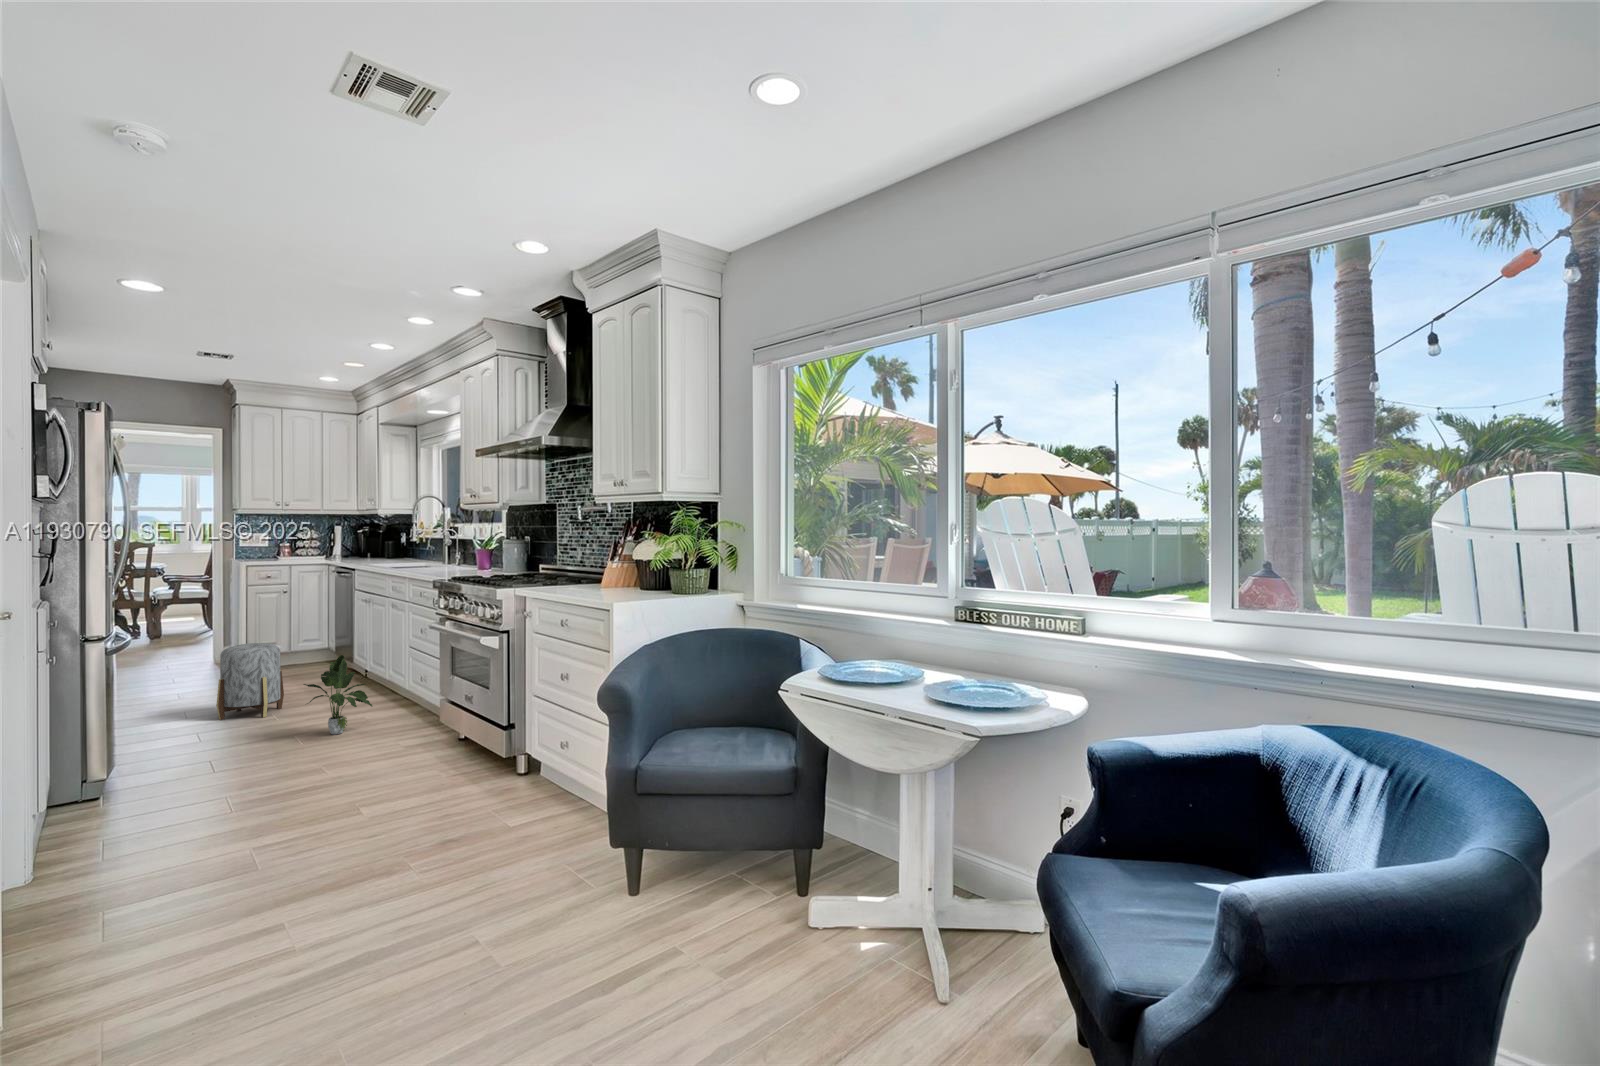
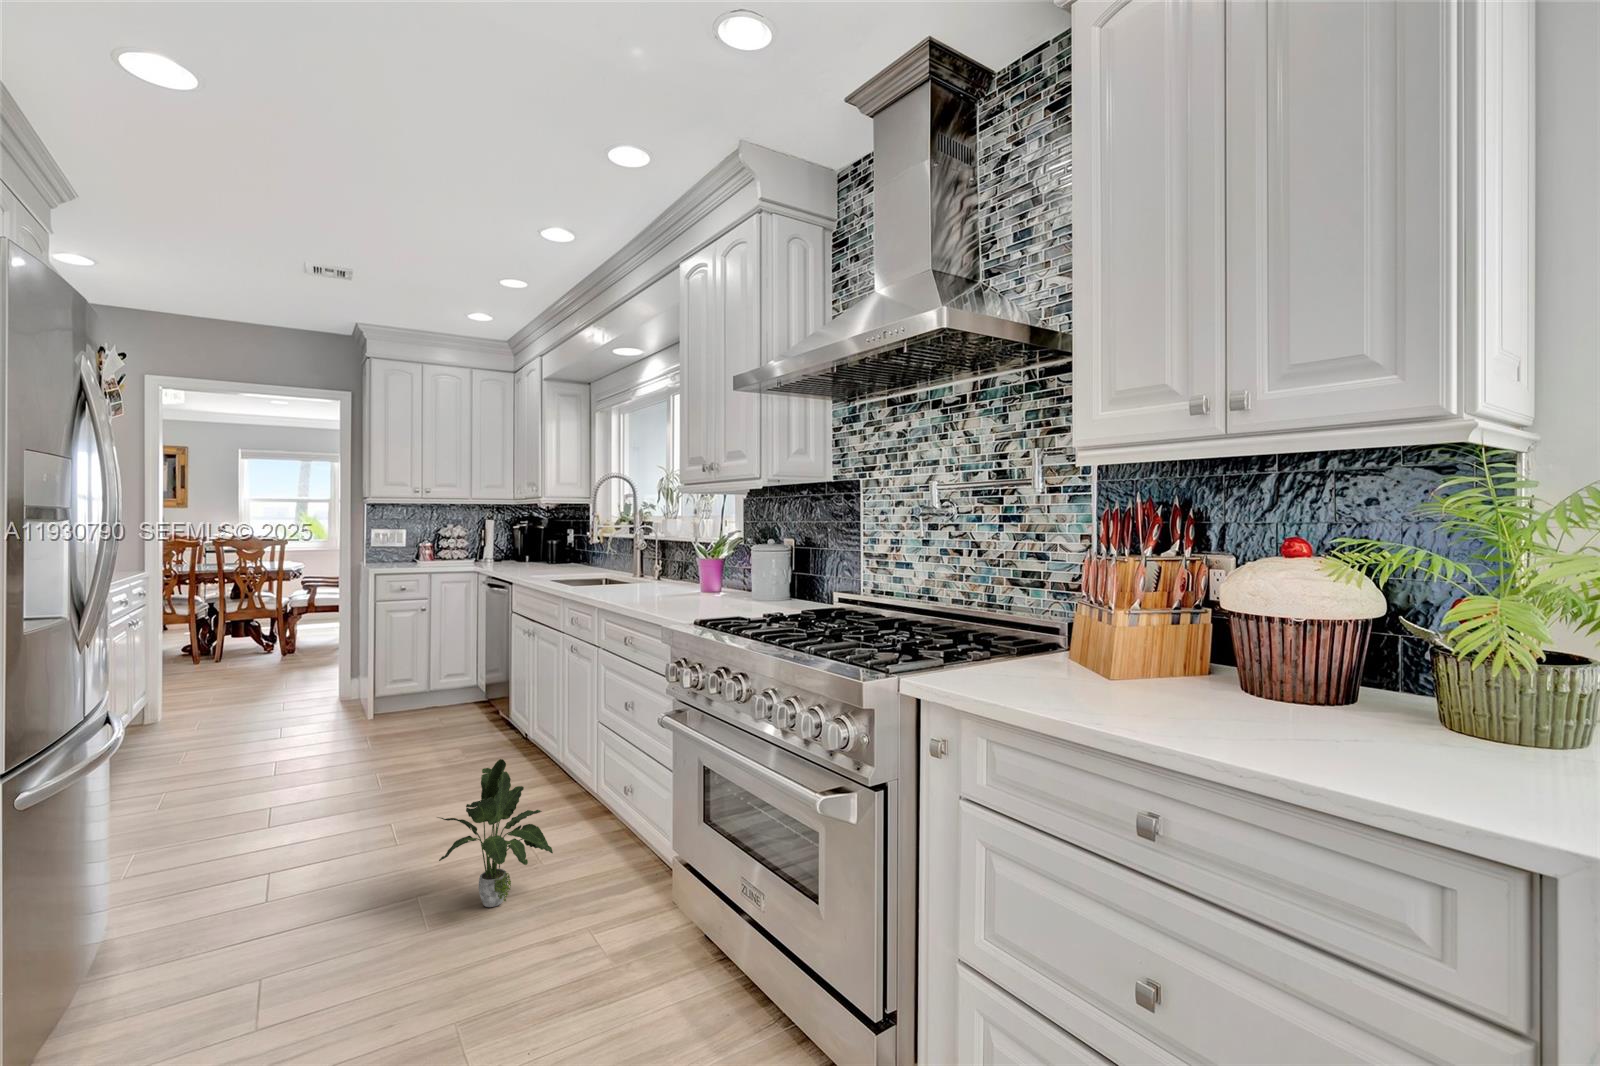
stool: present [216,643,284,720] -> none [309,711,413,842]

